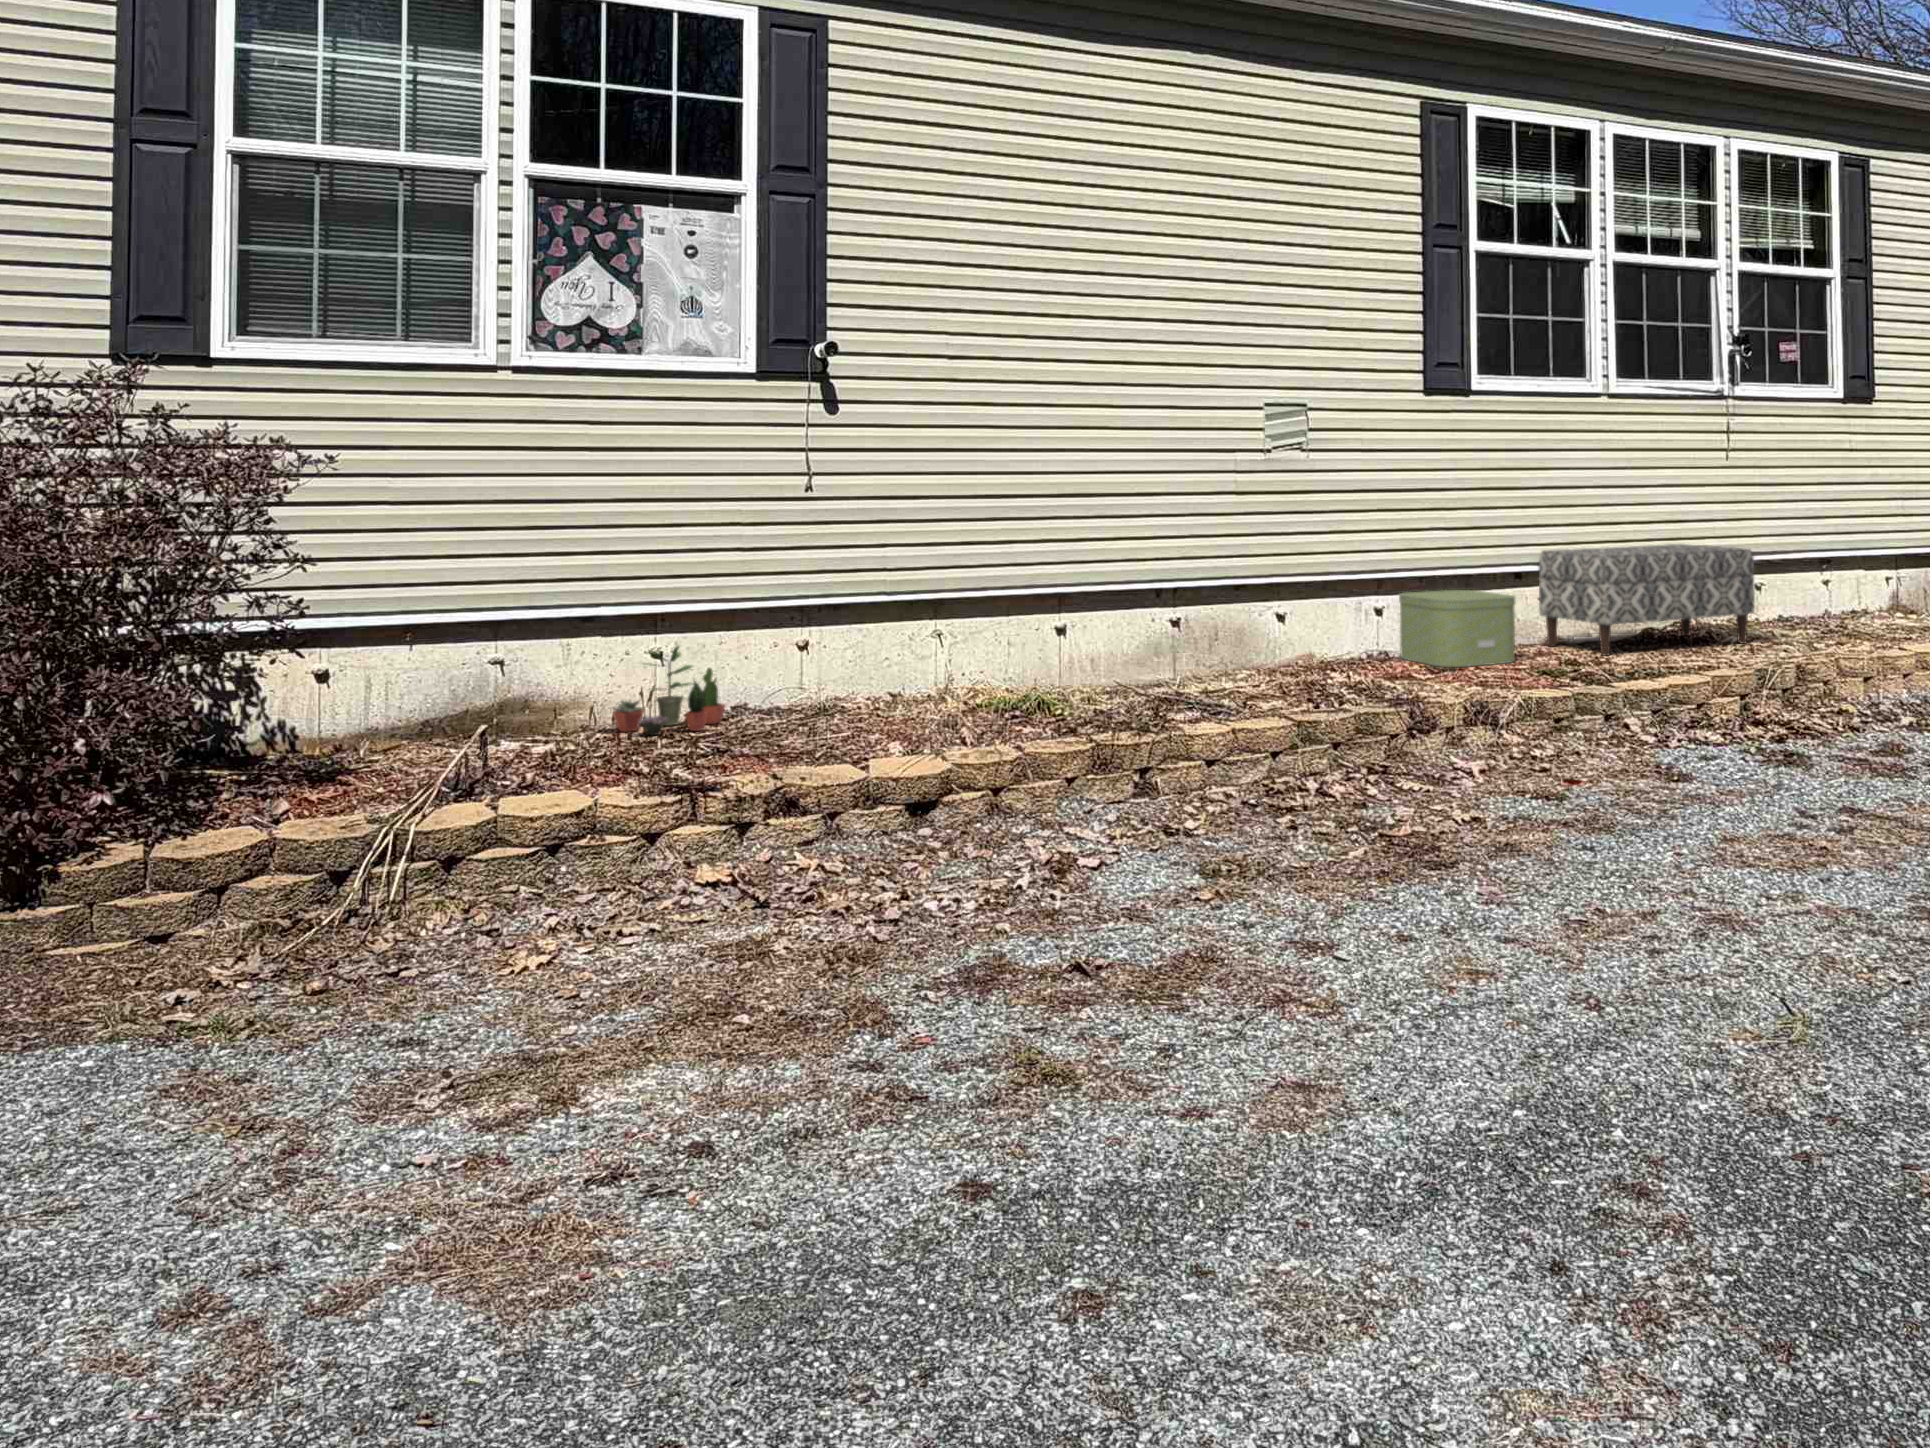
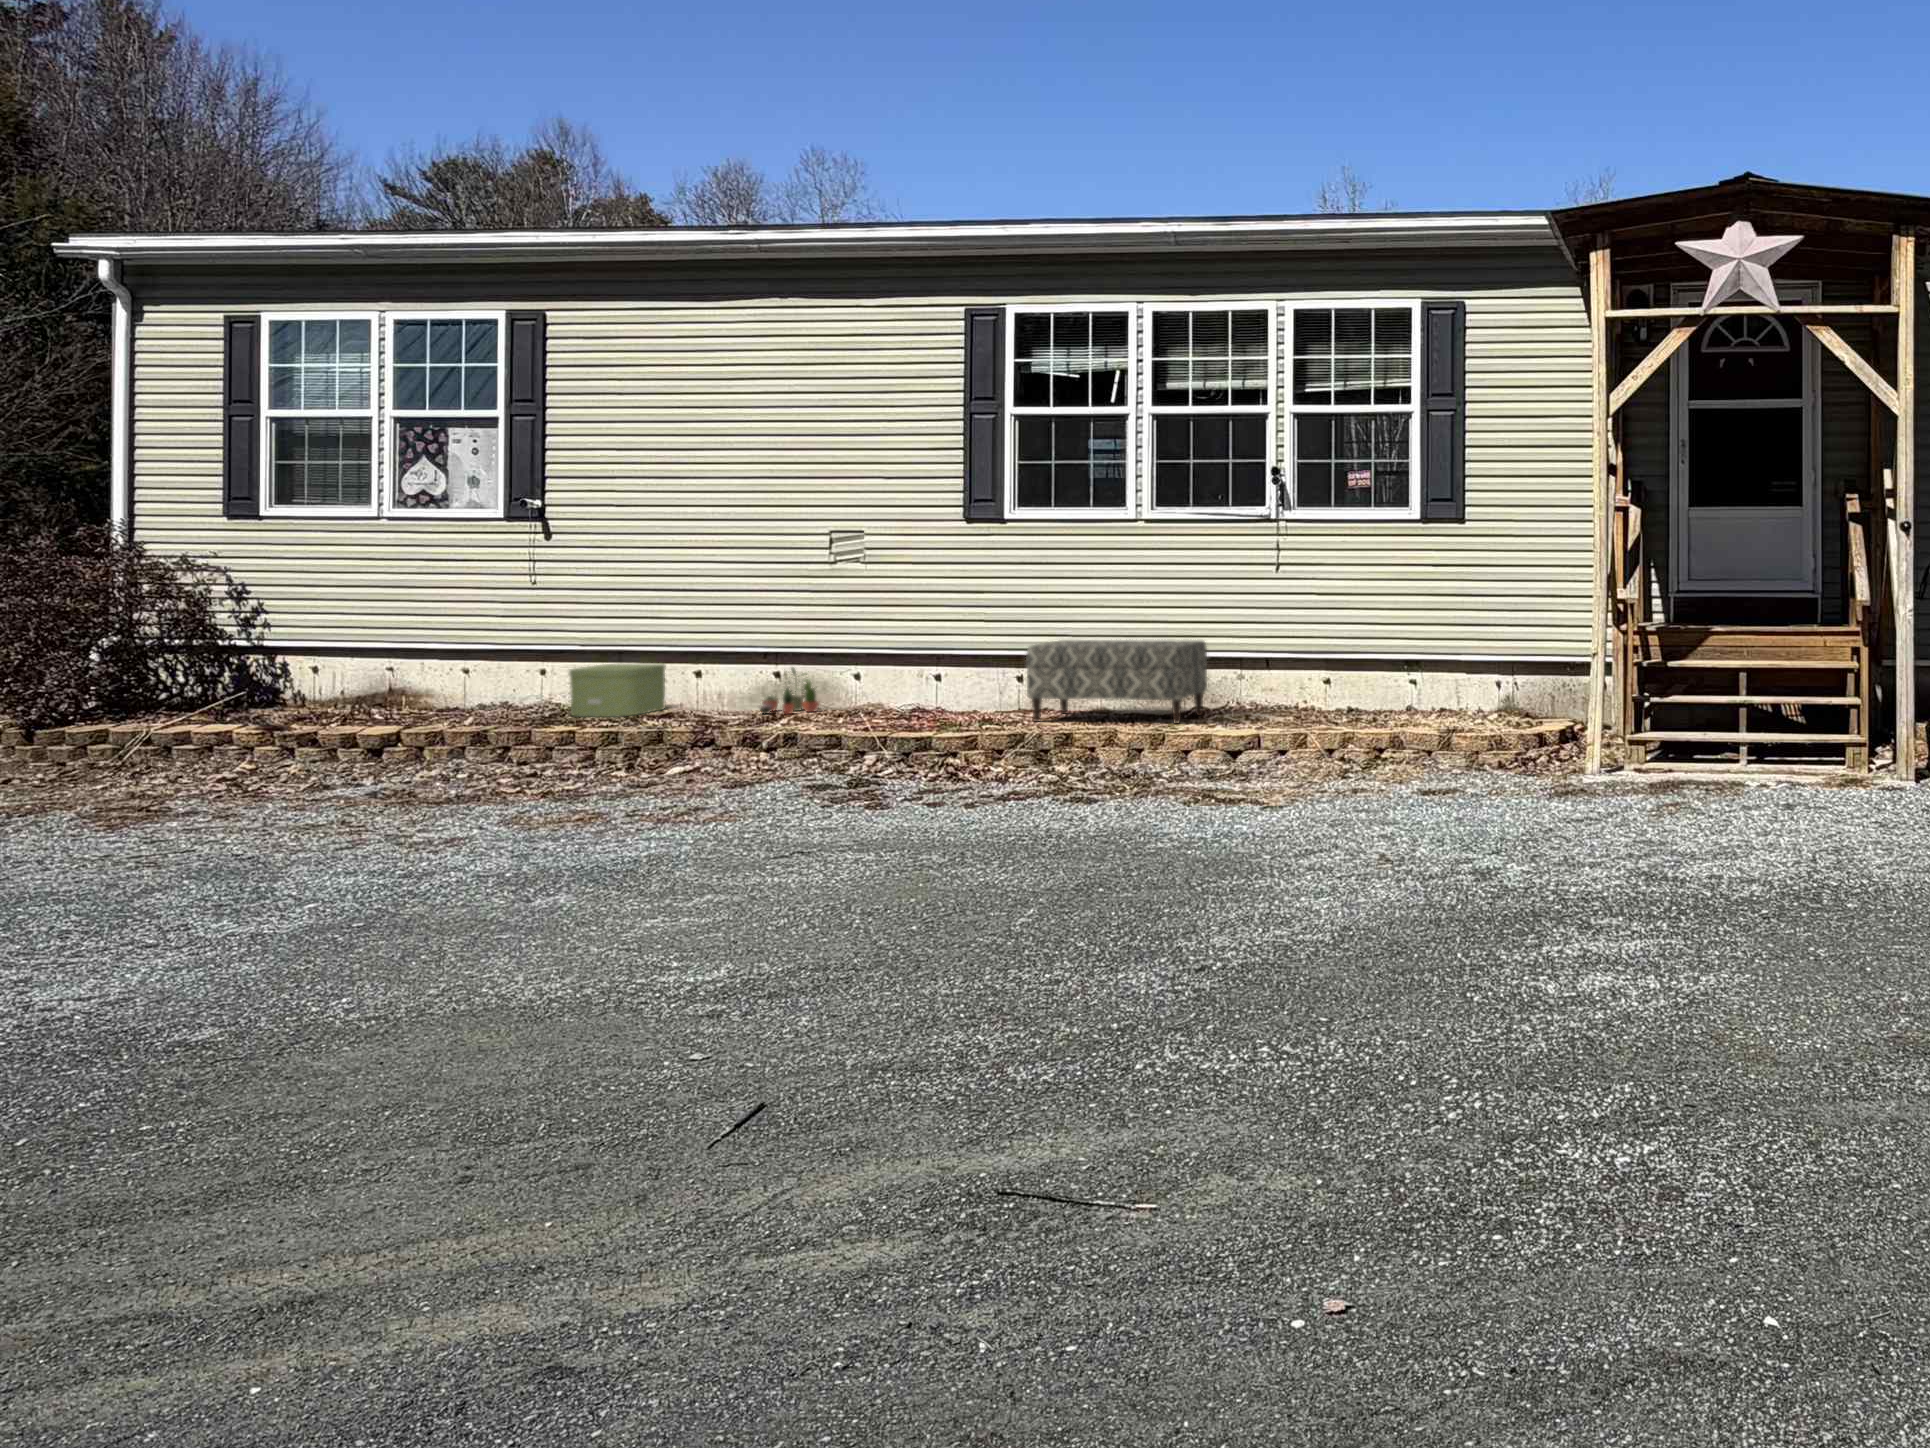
storage box: present [1399,590,1515,667] -> present [569,663,666,717]
potted plant: present [613,645,725,735] -> present [759,668,819,714]

